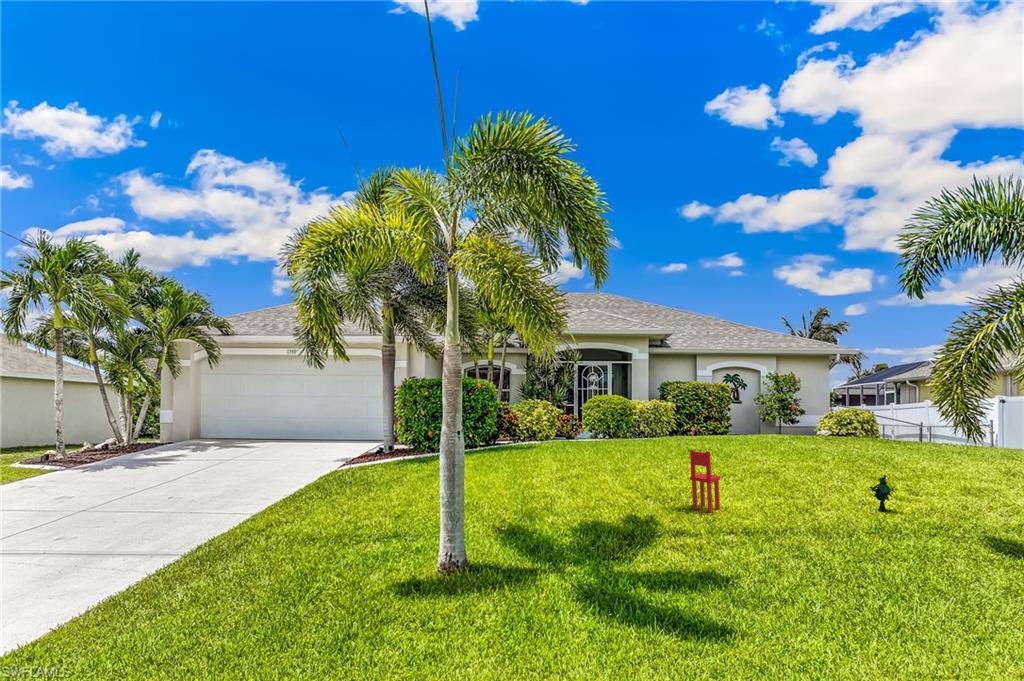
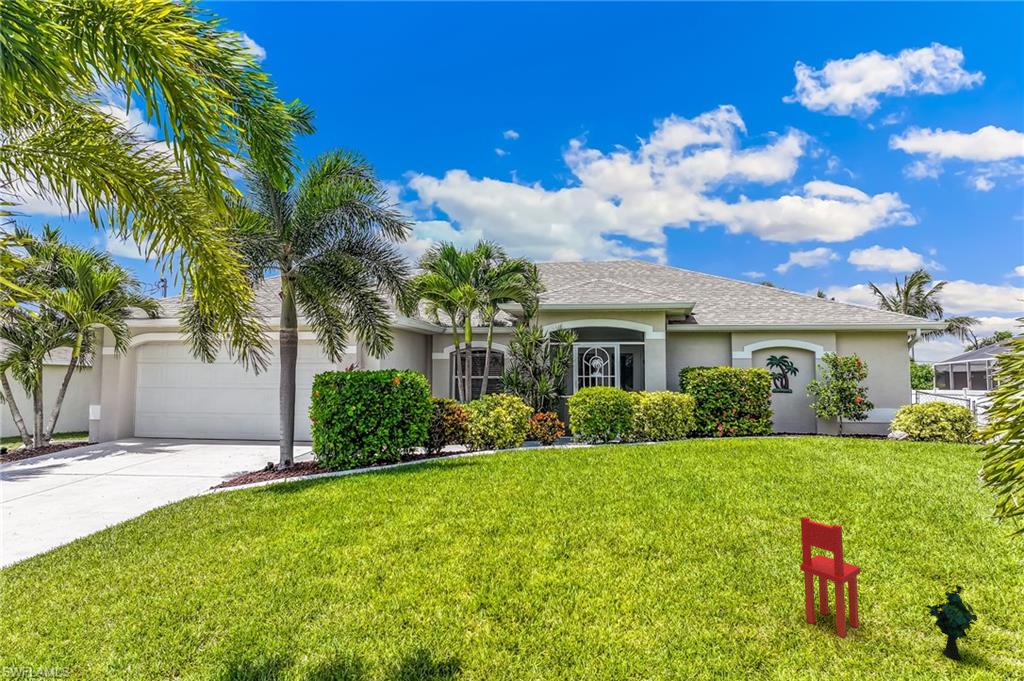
chair: present [690,450,720,513] -> present [800,517,860,638]

